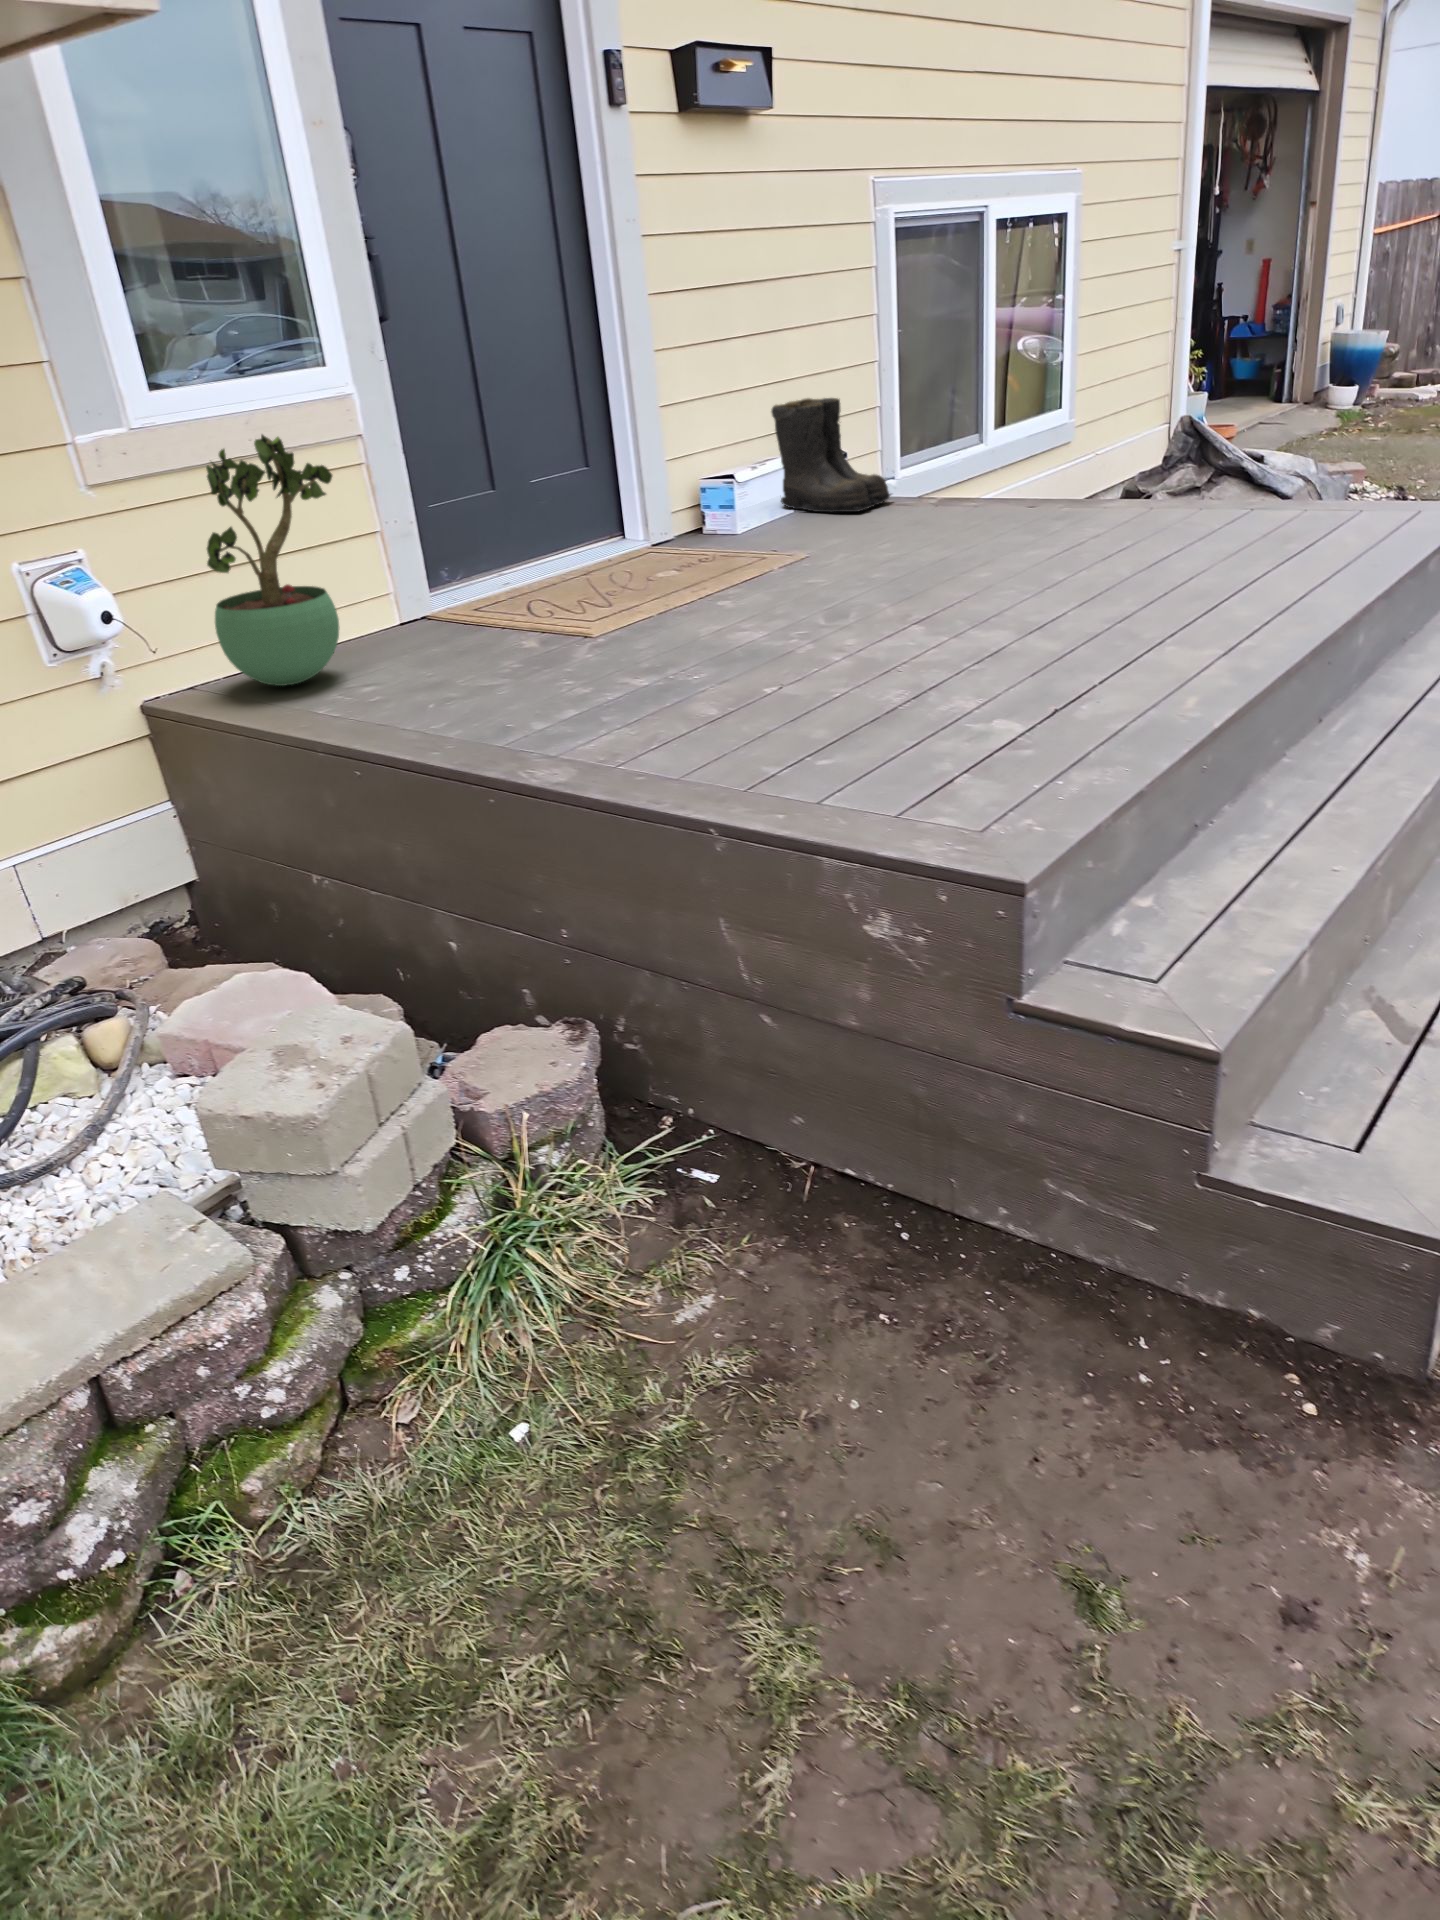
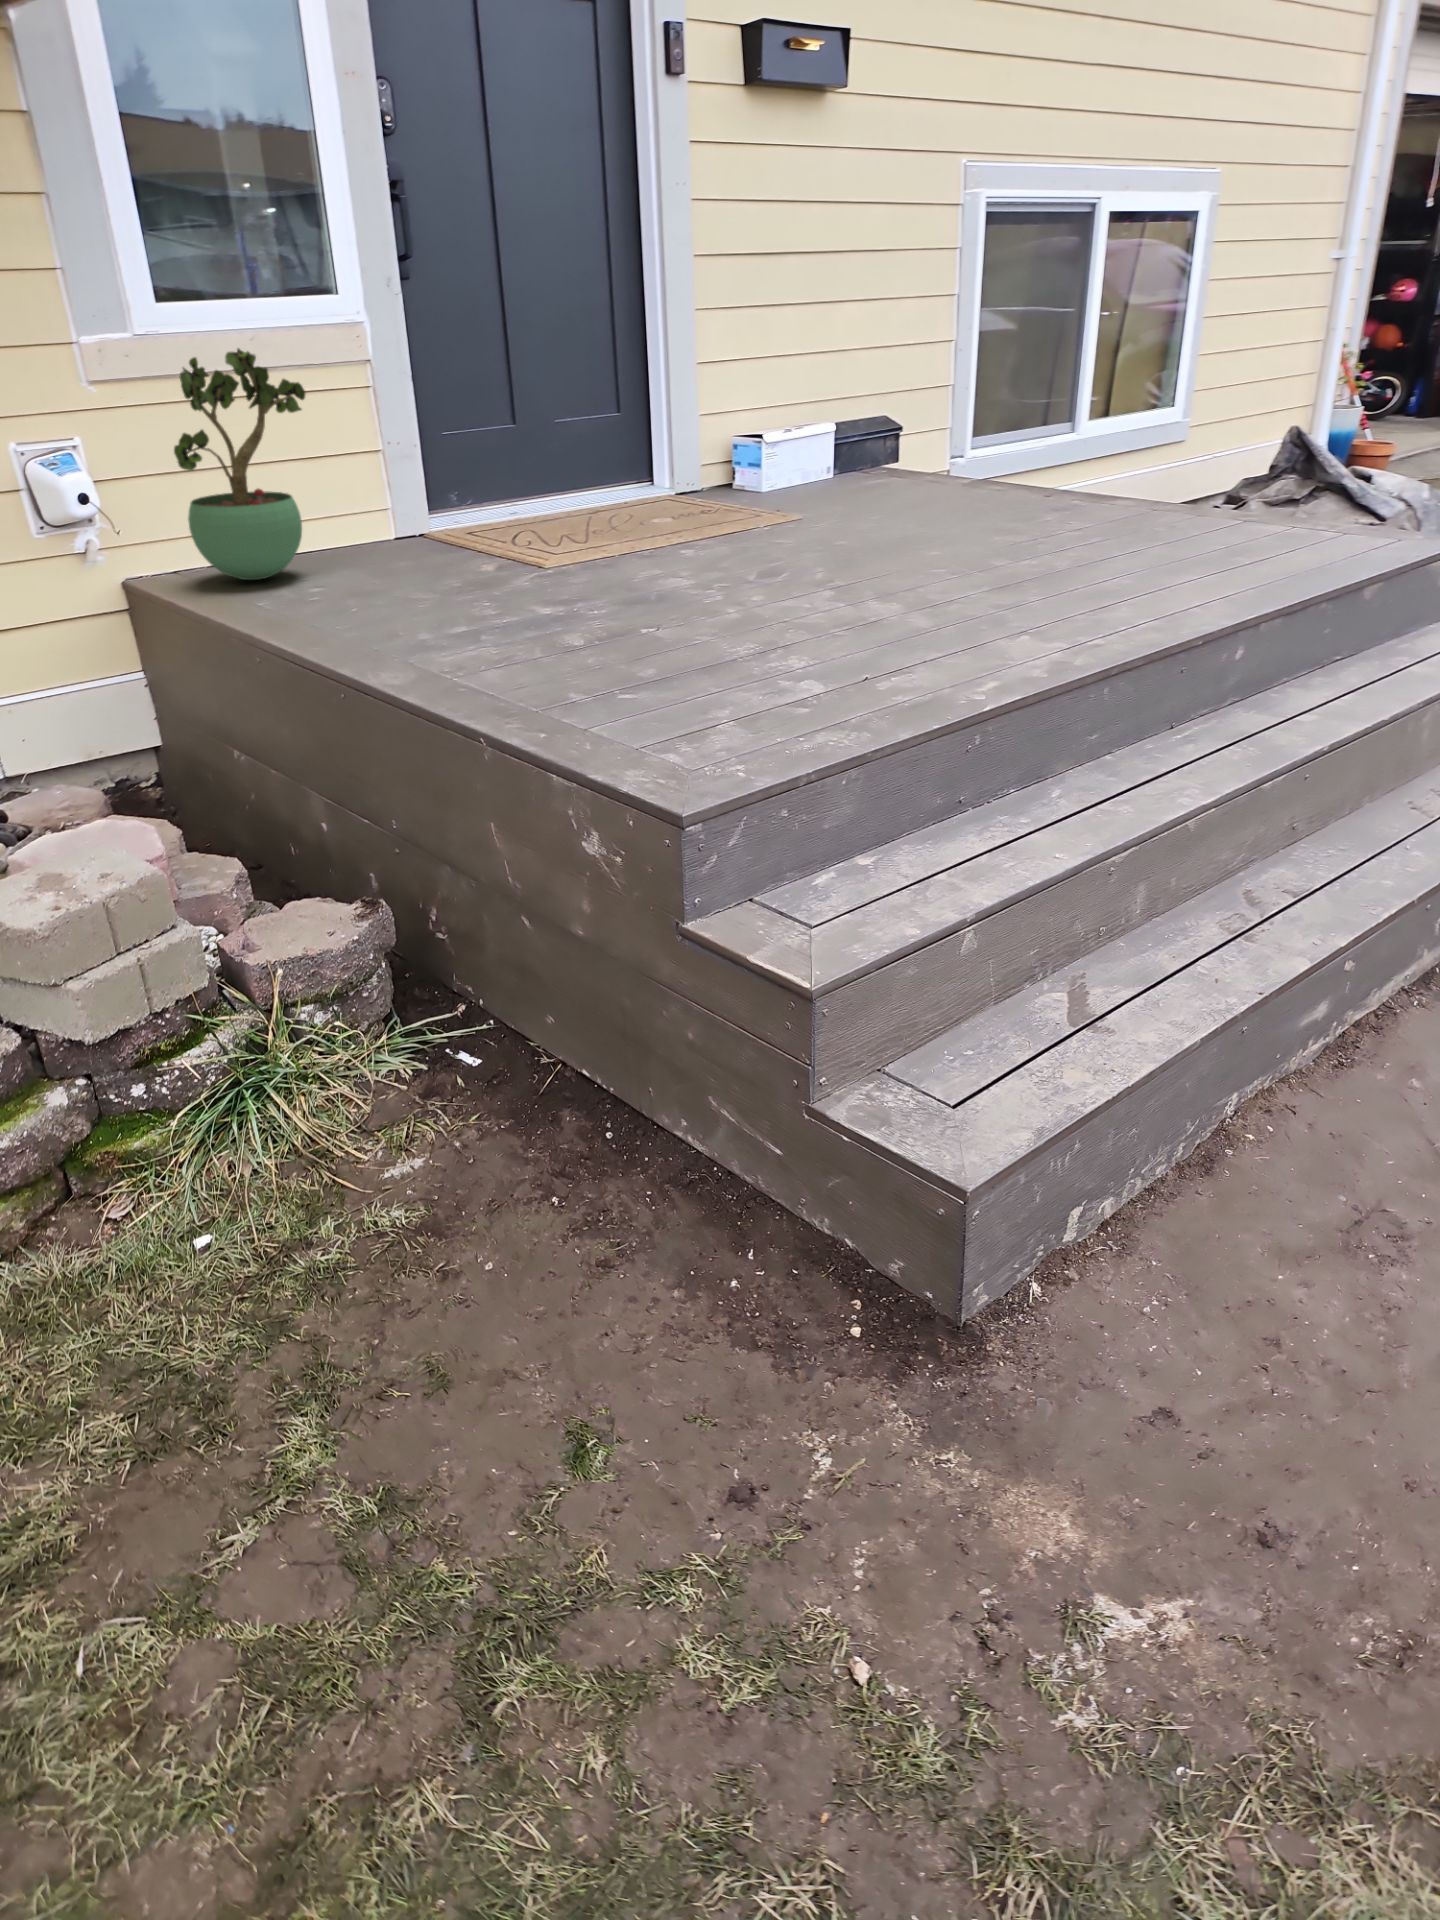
boots: present [771,398,891,512] -> none [818,370,929,484]

